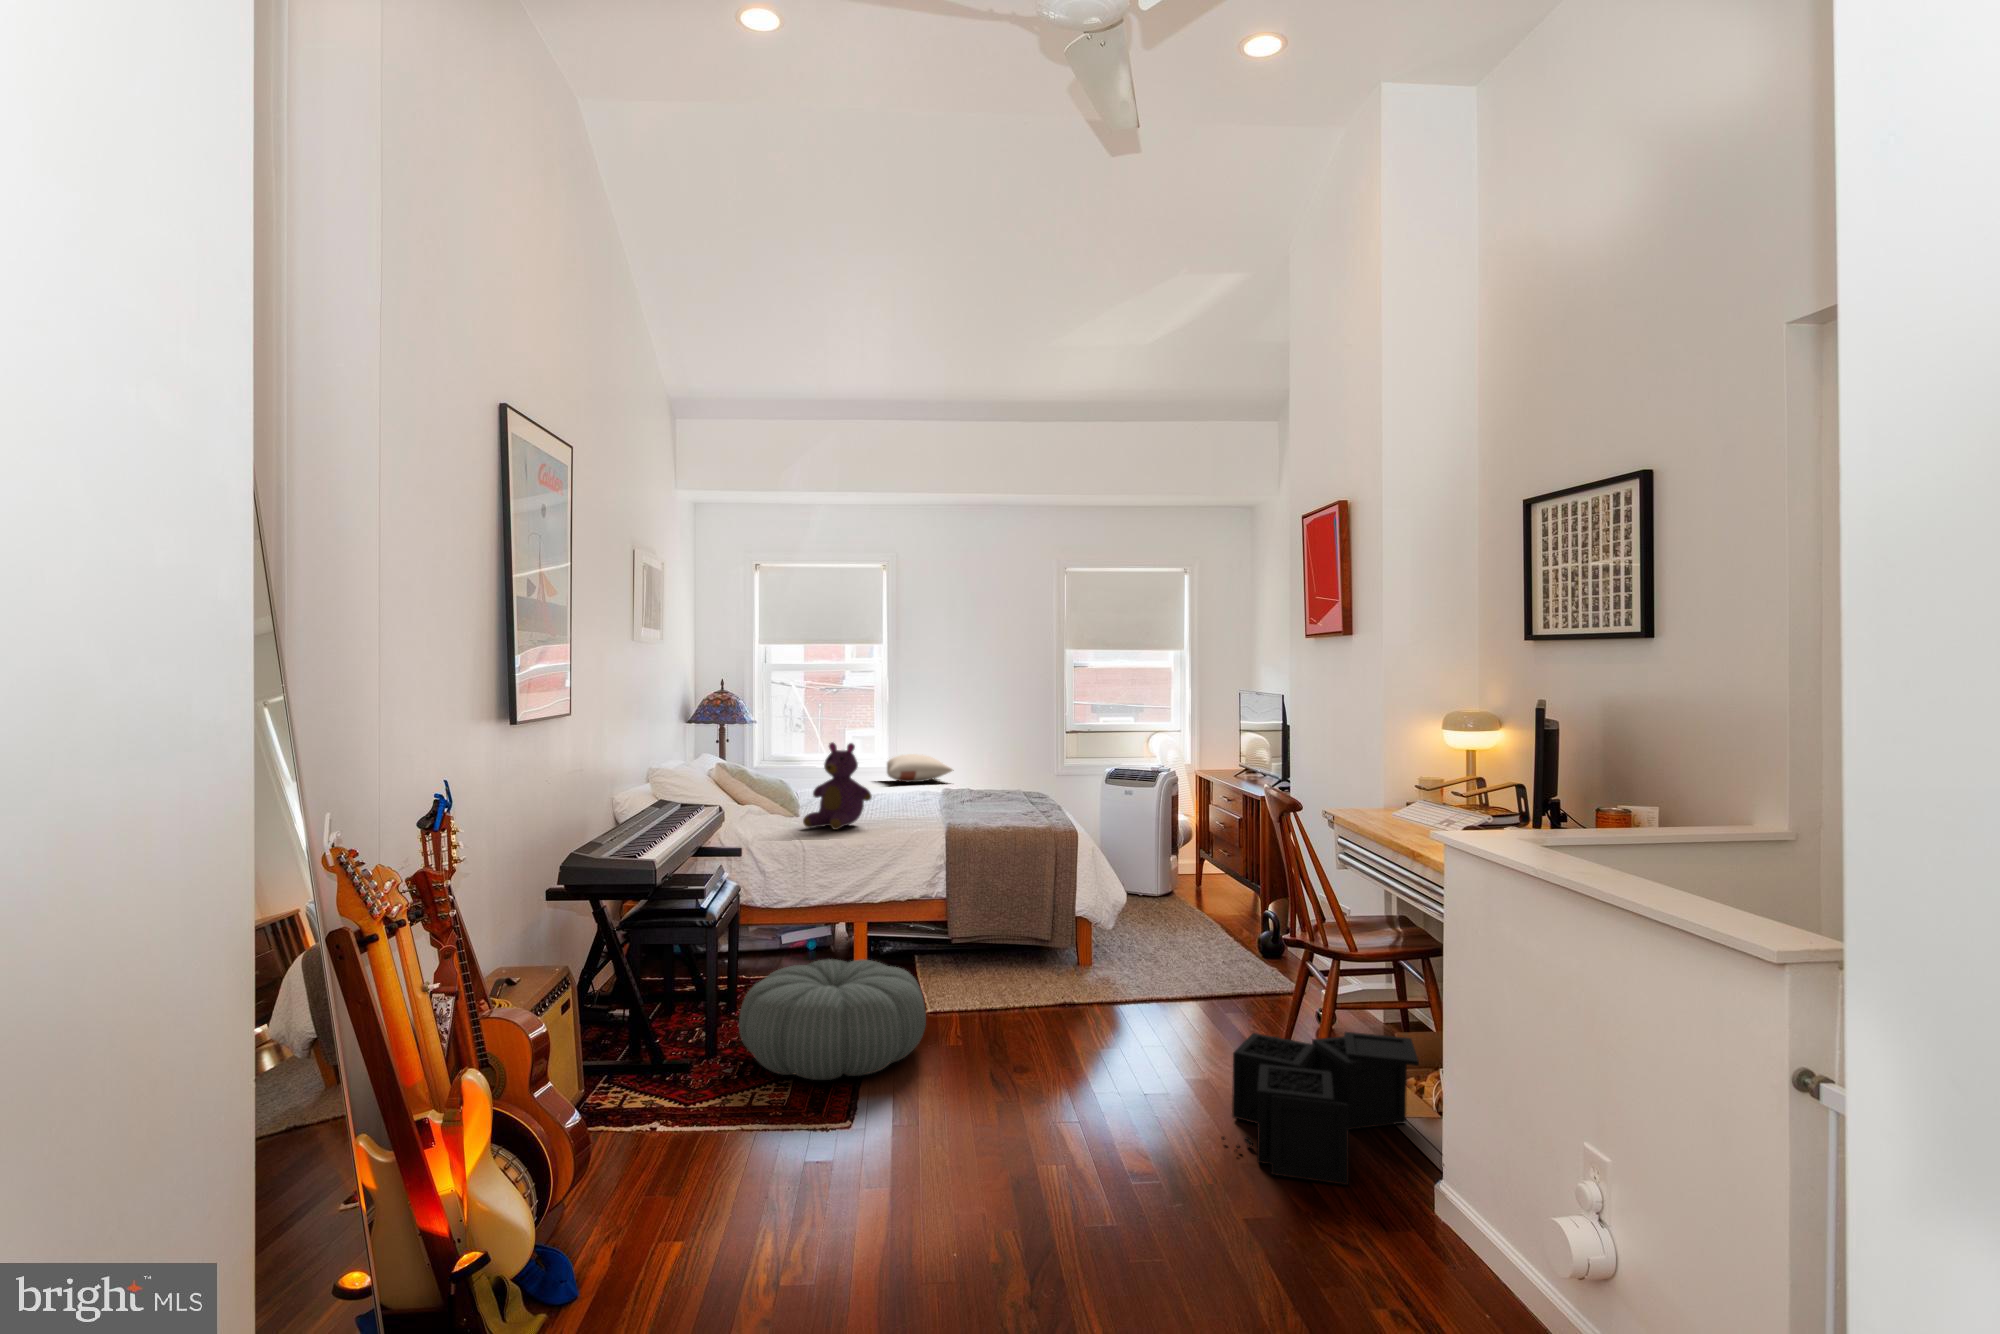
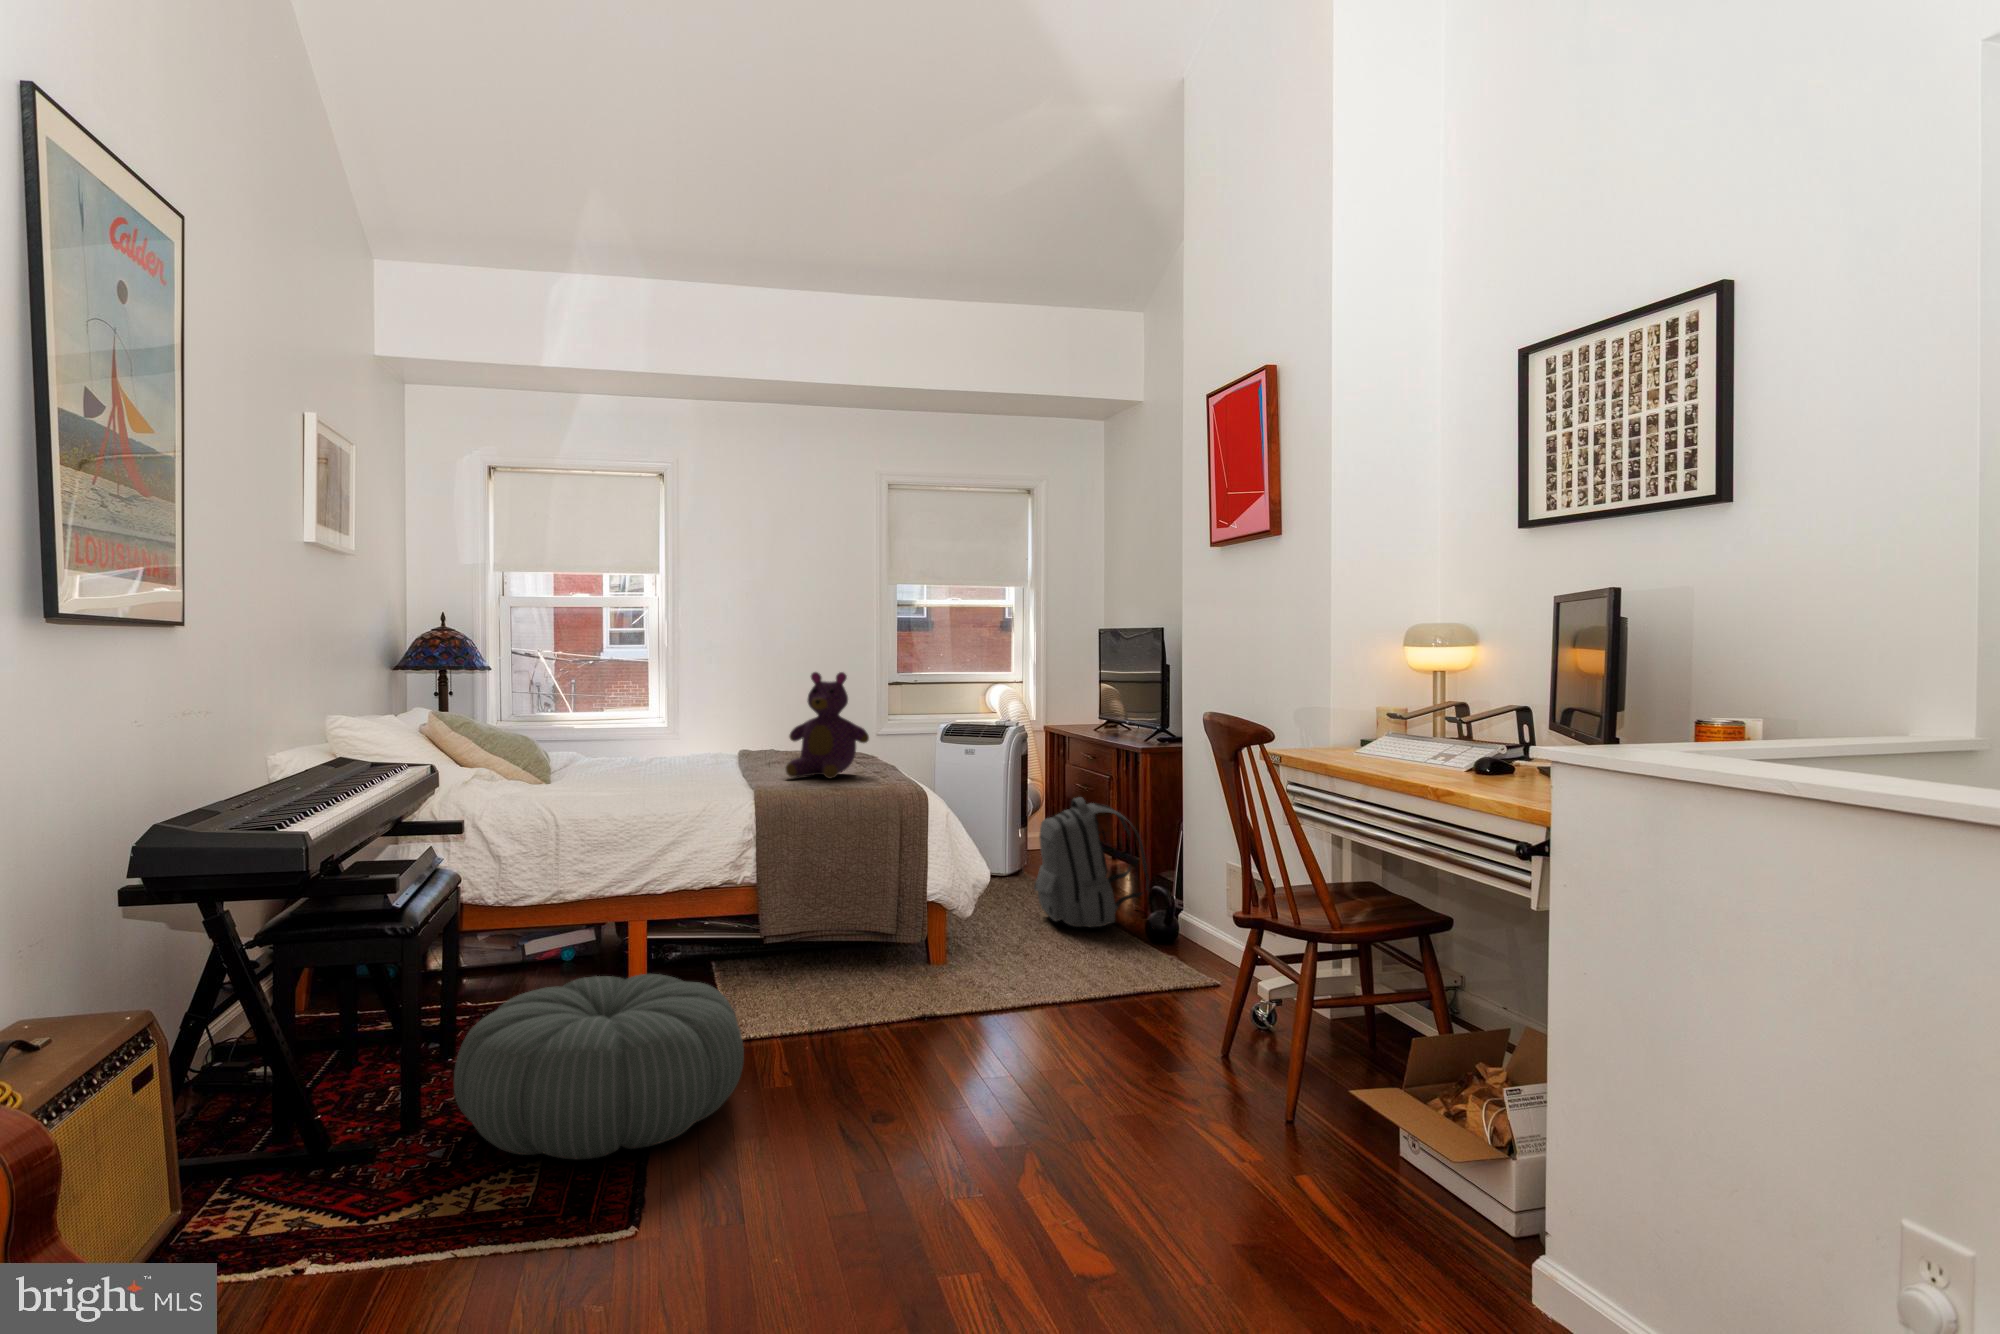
teddy bear: present [803,742,872,830] -> present [786,672,869,778]
pillow: present [887,754,952,782] -> none [656,708,756,743]
backpack: none [1163,836,1260,946] -> present [1032,797,1150,927]
storage bin: present [1222,1032,1419,1185] -> none [1190,1037,1442,1262]

